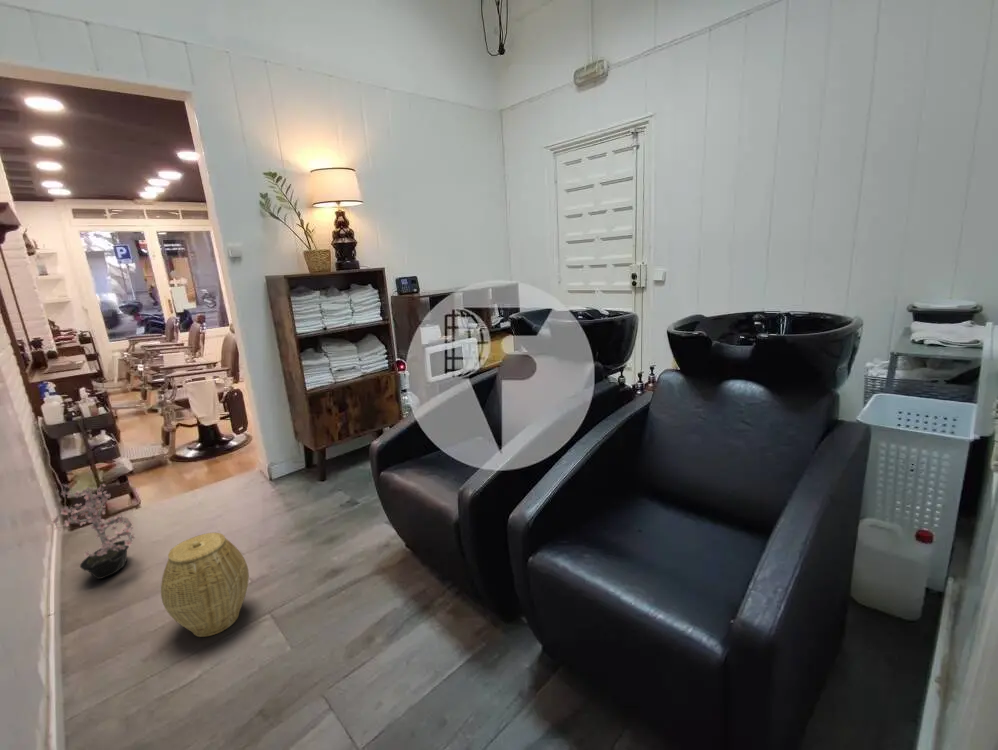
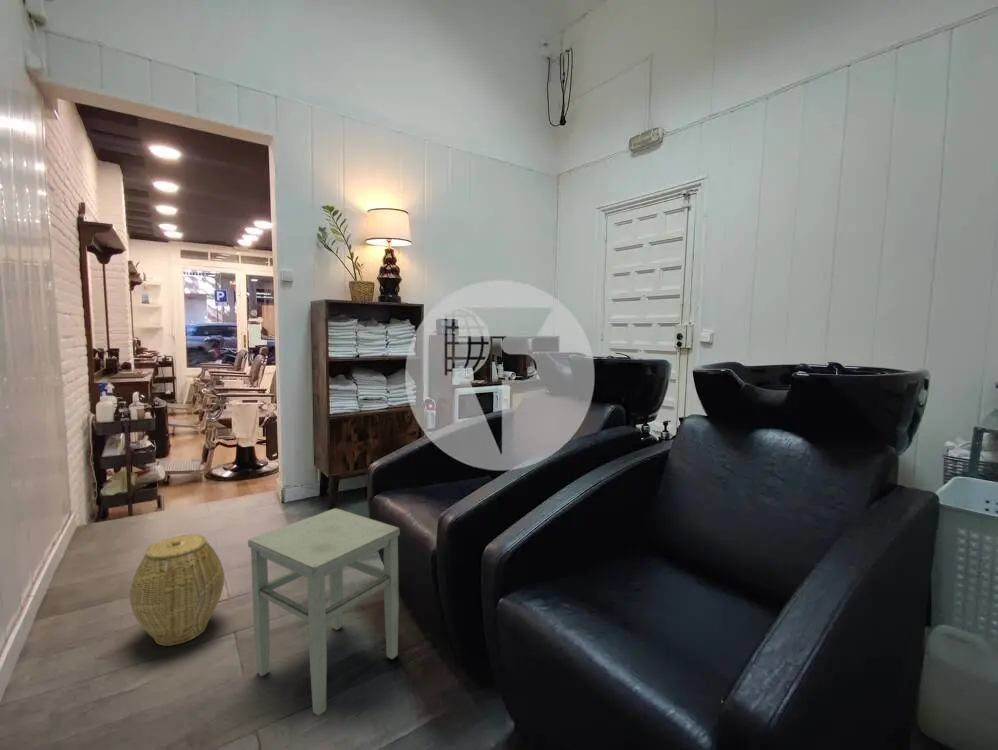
potted plant: present [52,484,134,579] -> none [52,470,139,573]
stool: none [278,491,427,673] -> present [248,508,400,716]

